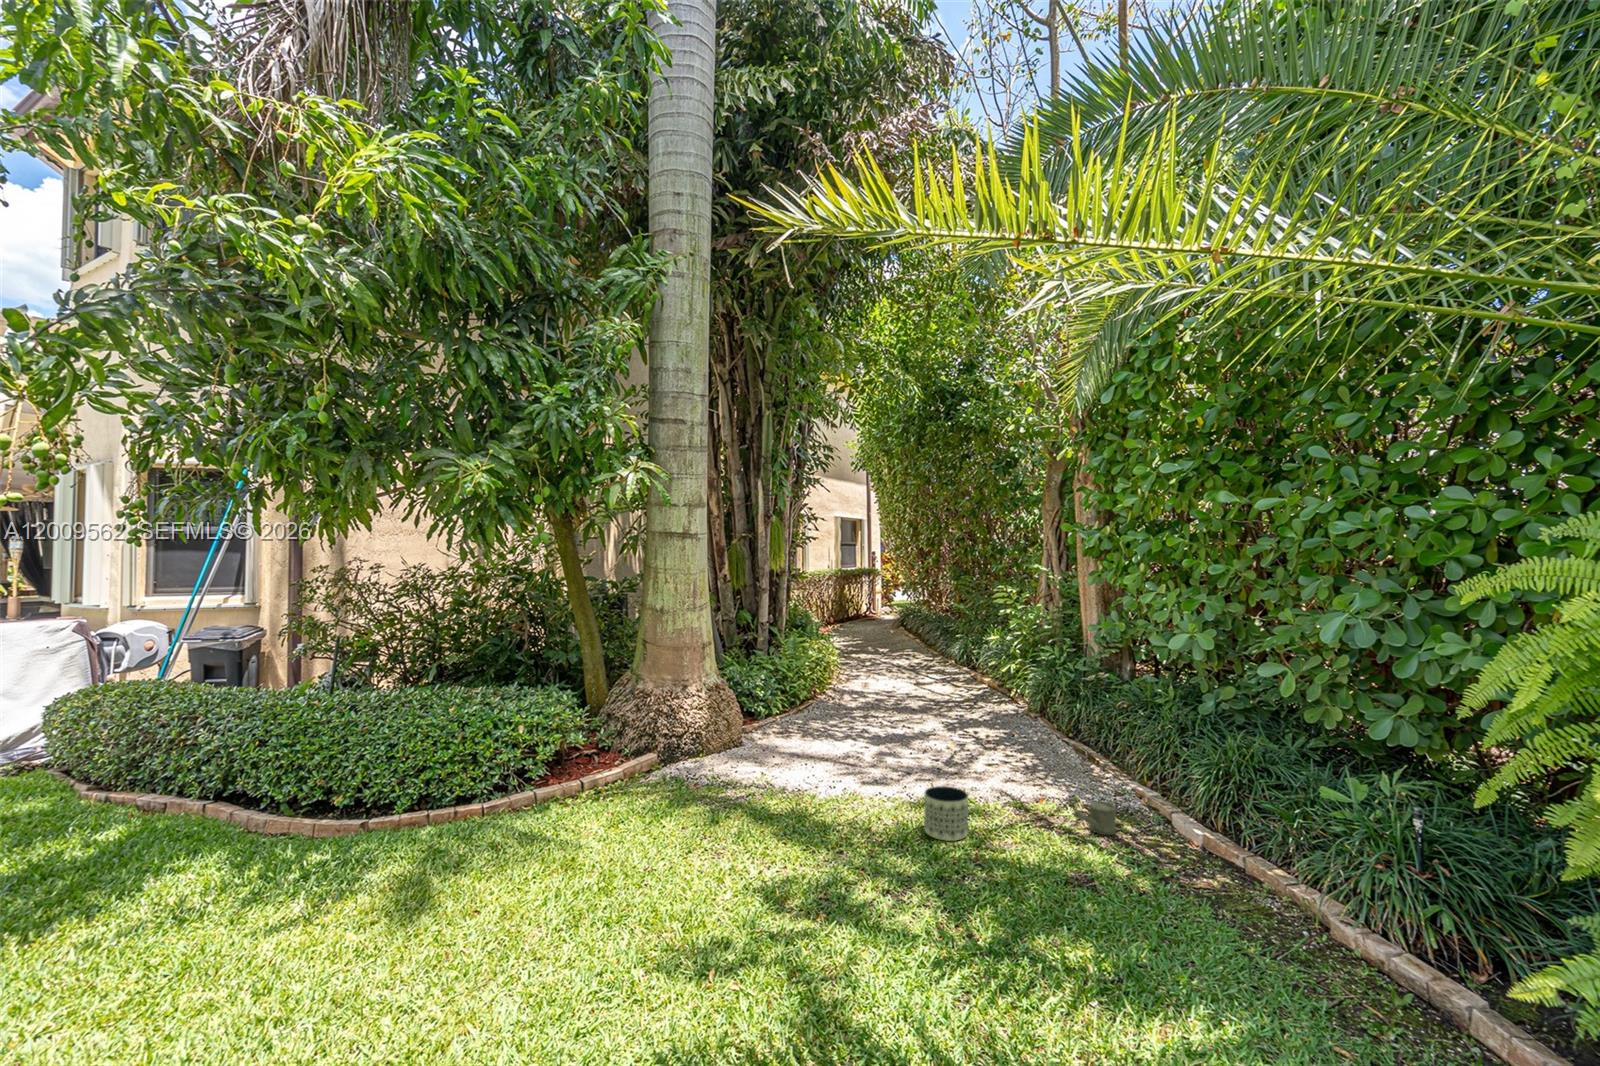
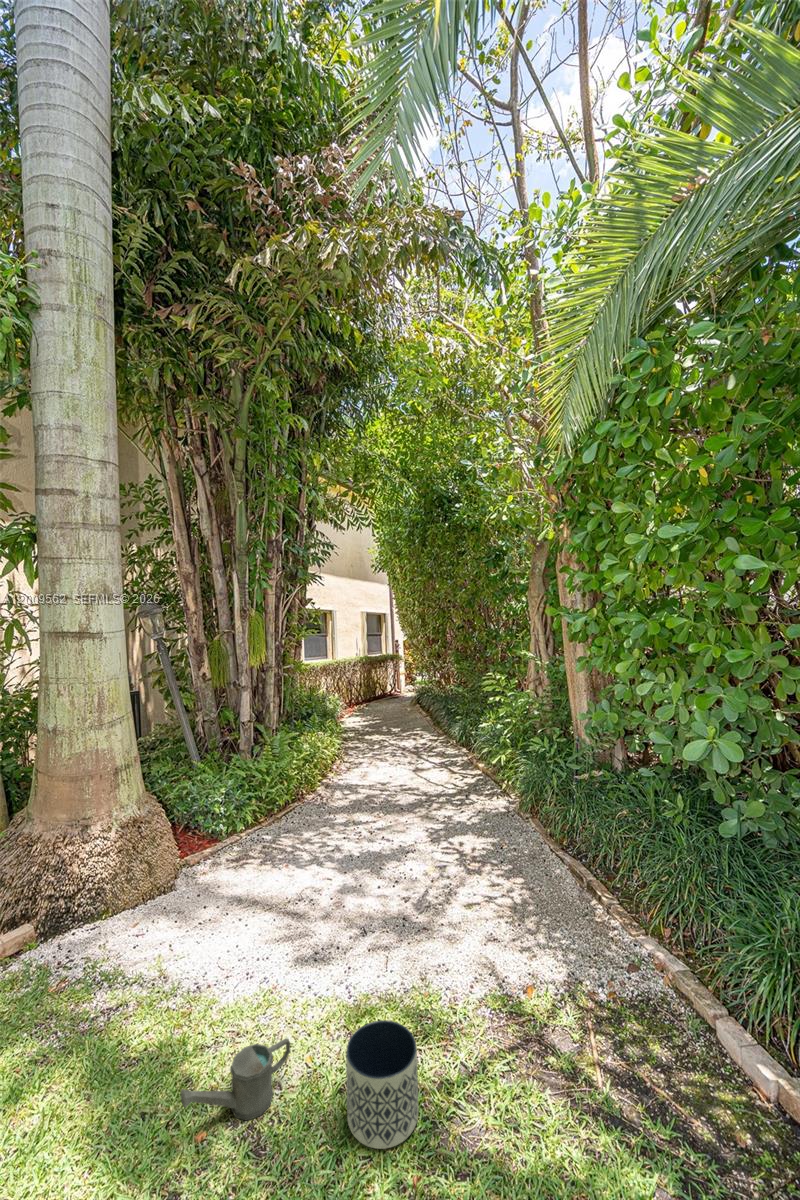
watering can: present [1074,800,1118,835] -> present [181,1038,290,1120]

